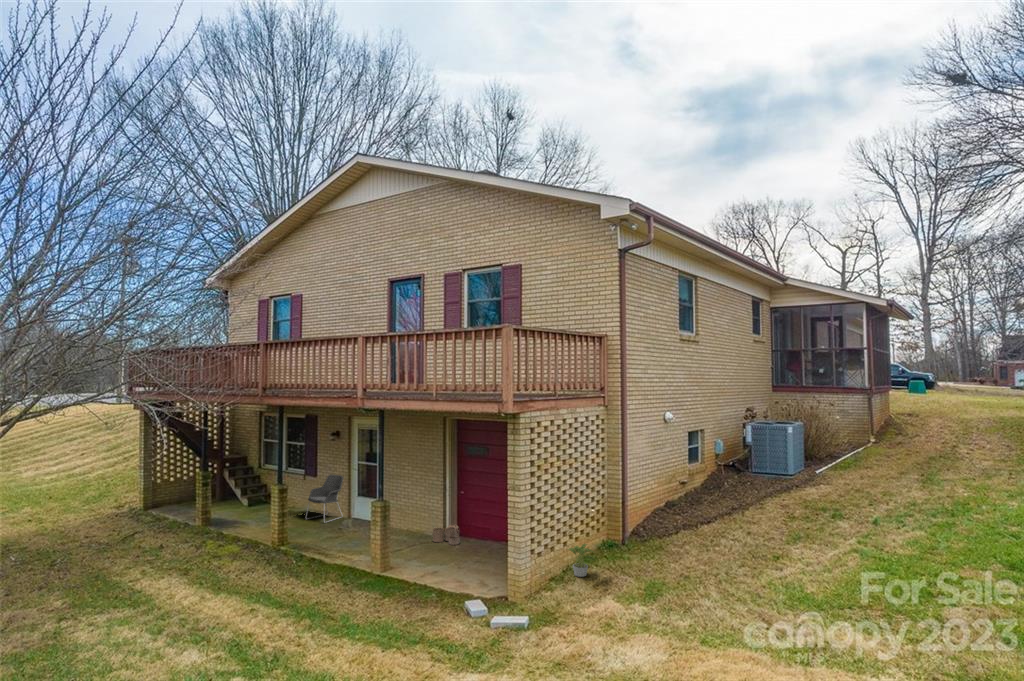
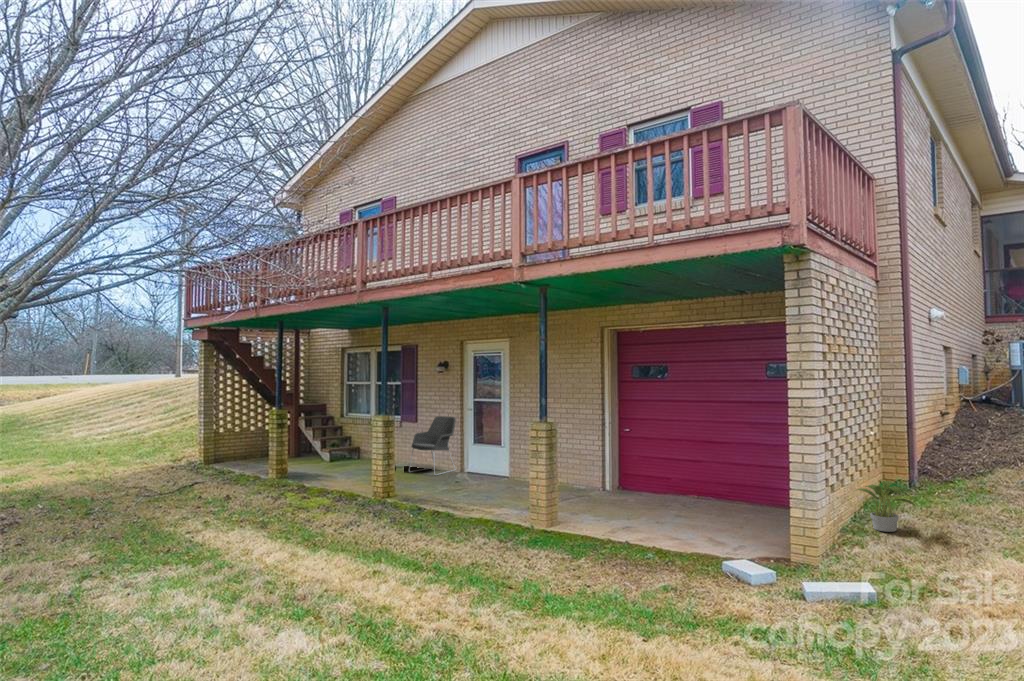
woven basket: present [433,524,460,545] -> none [595,471,636,498]

